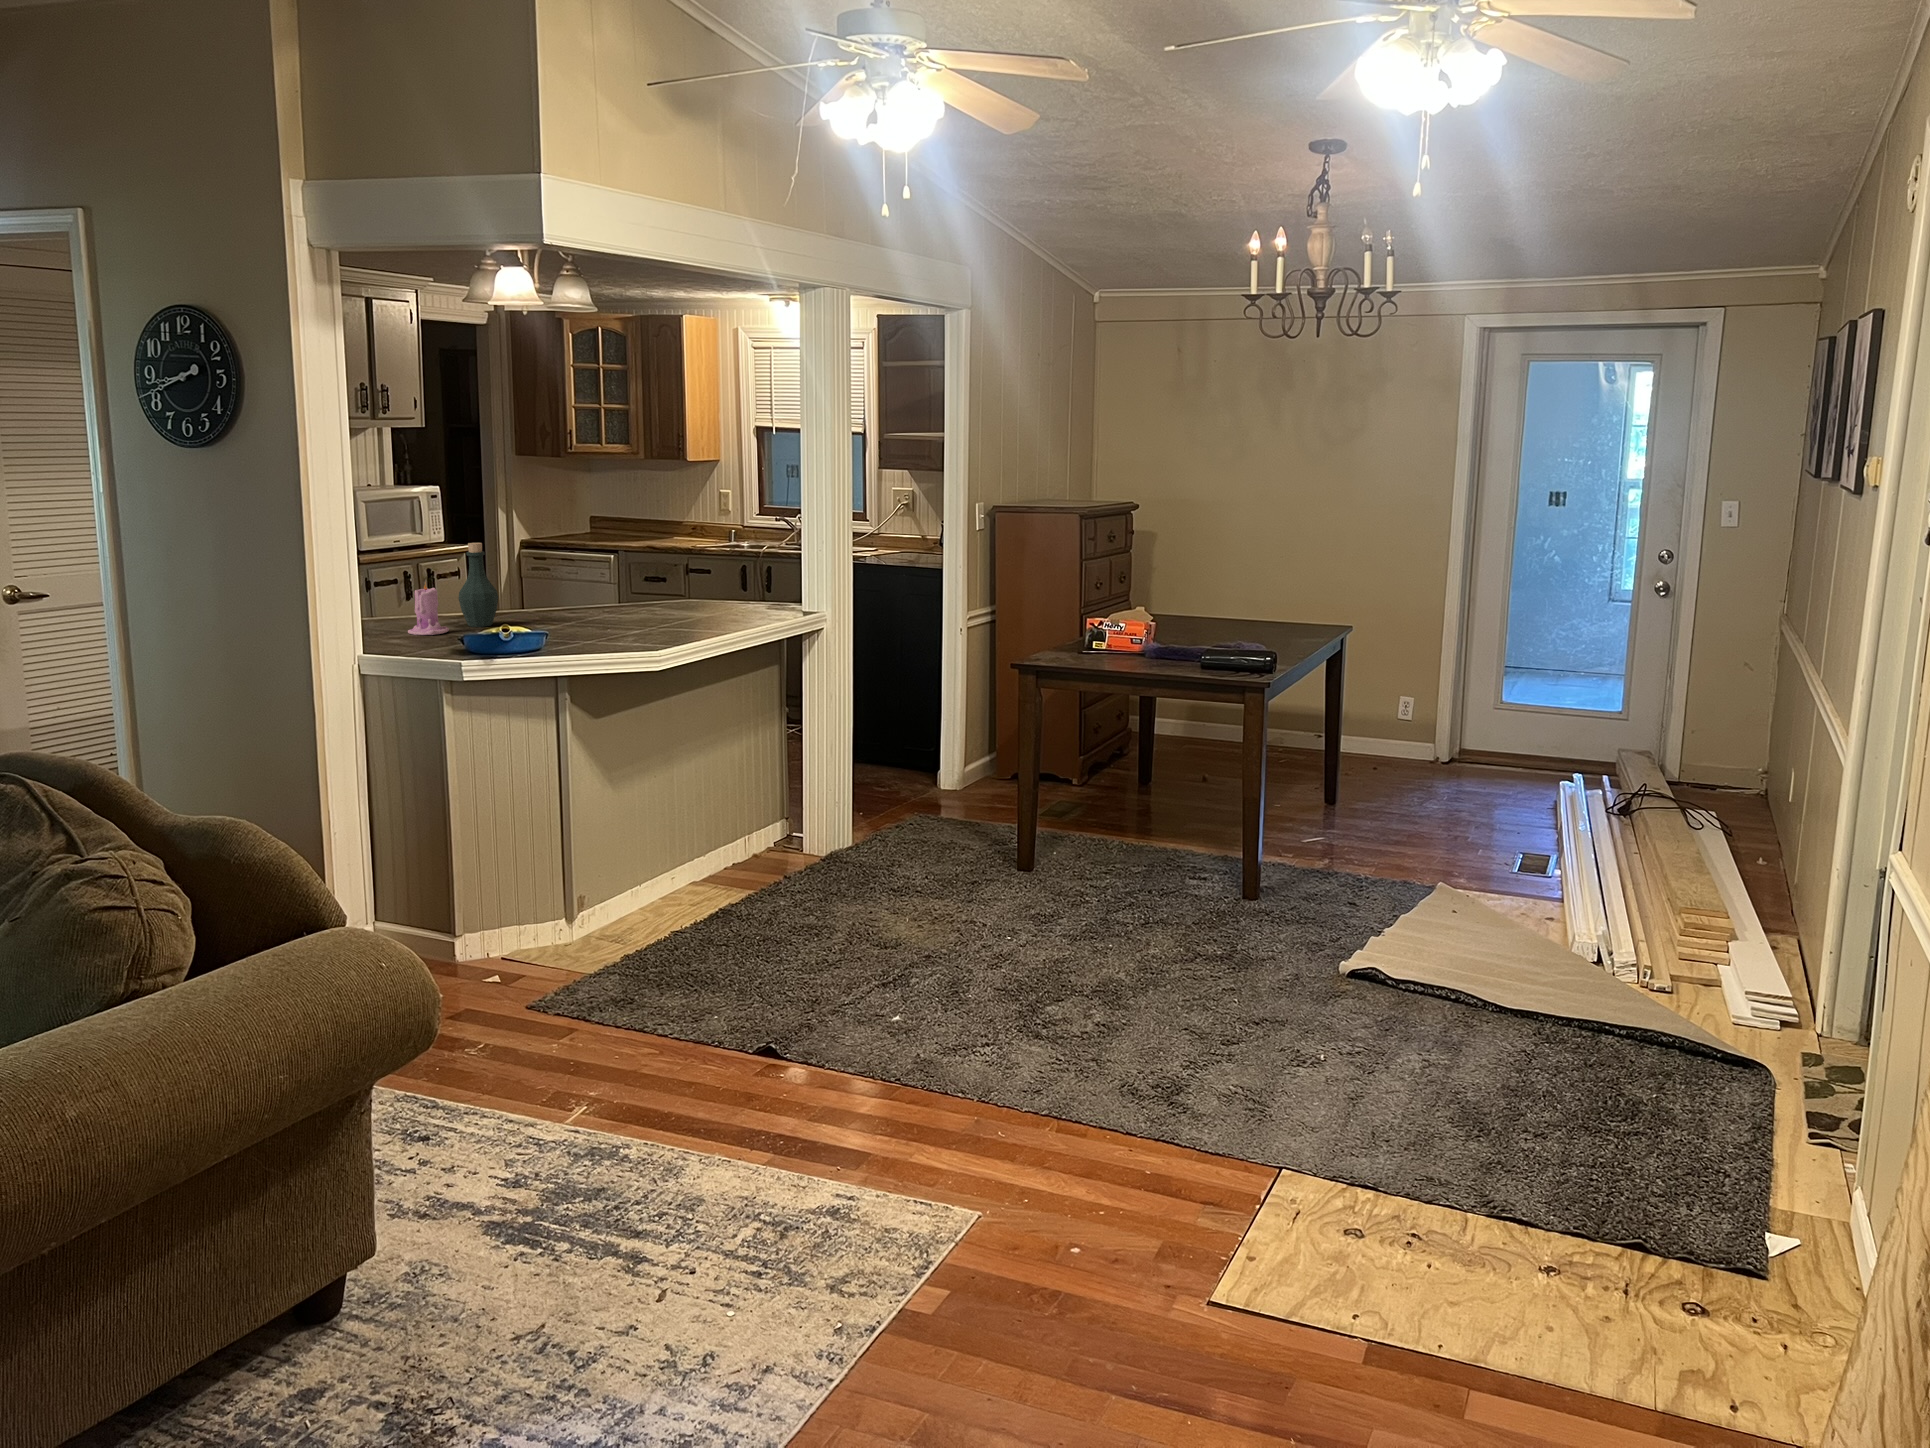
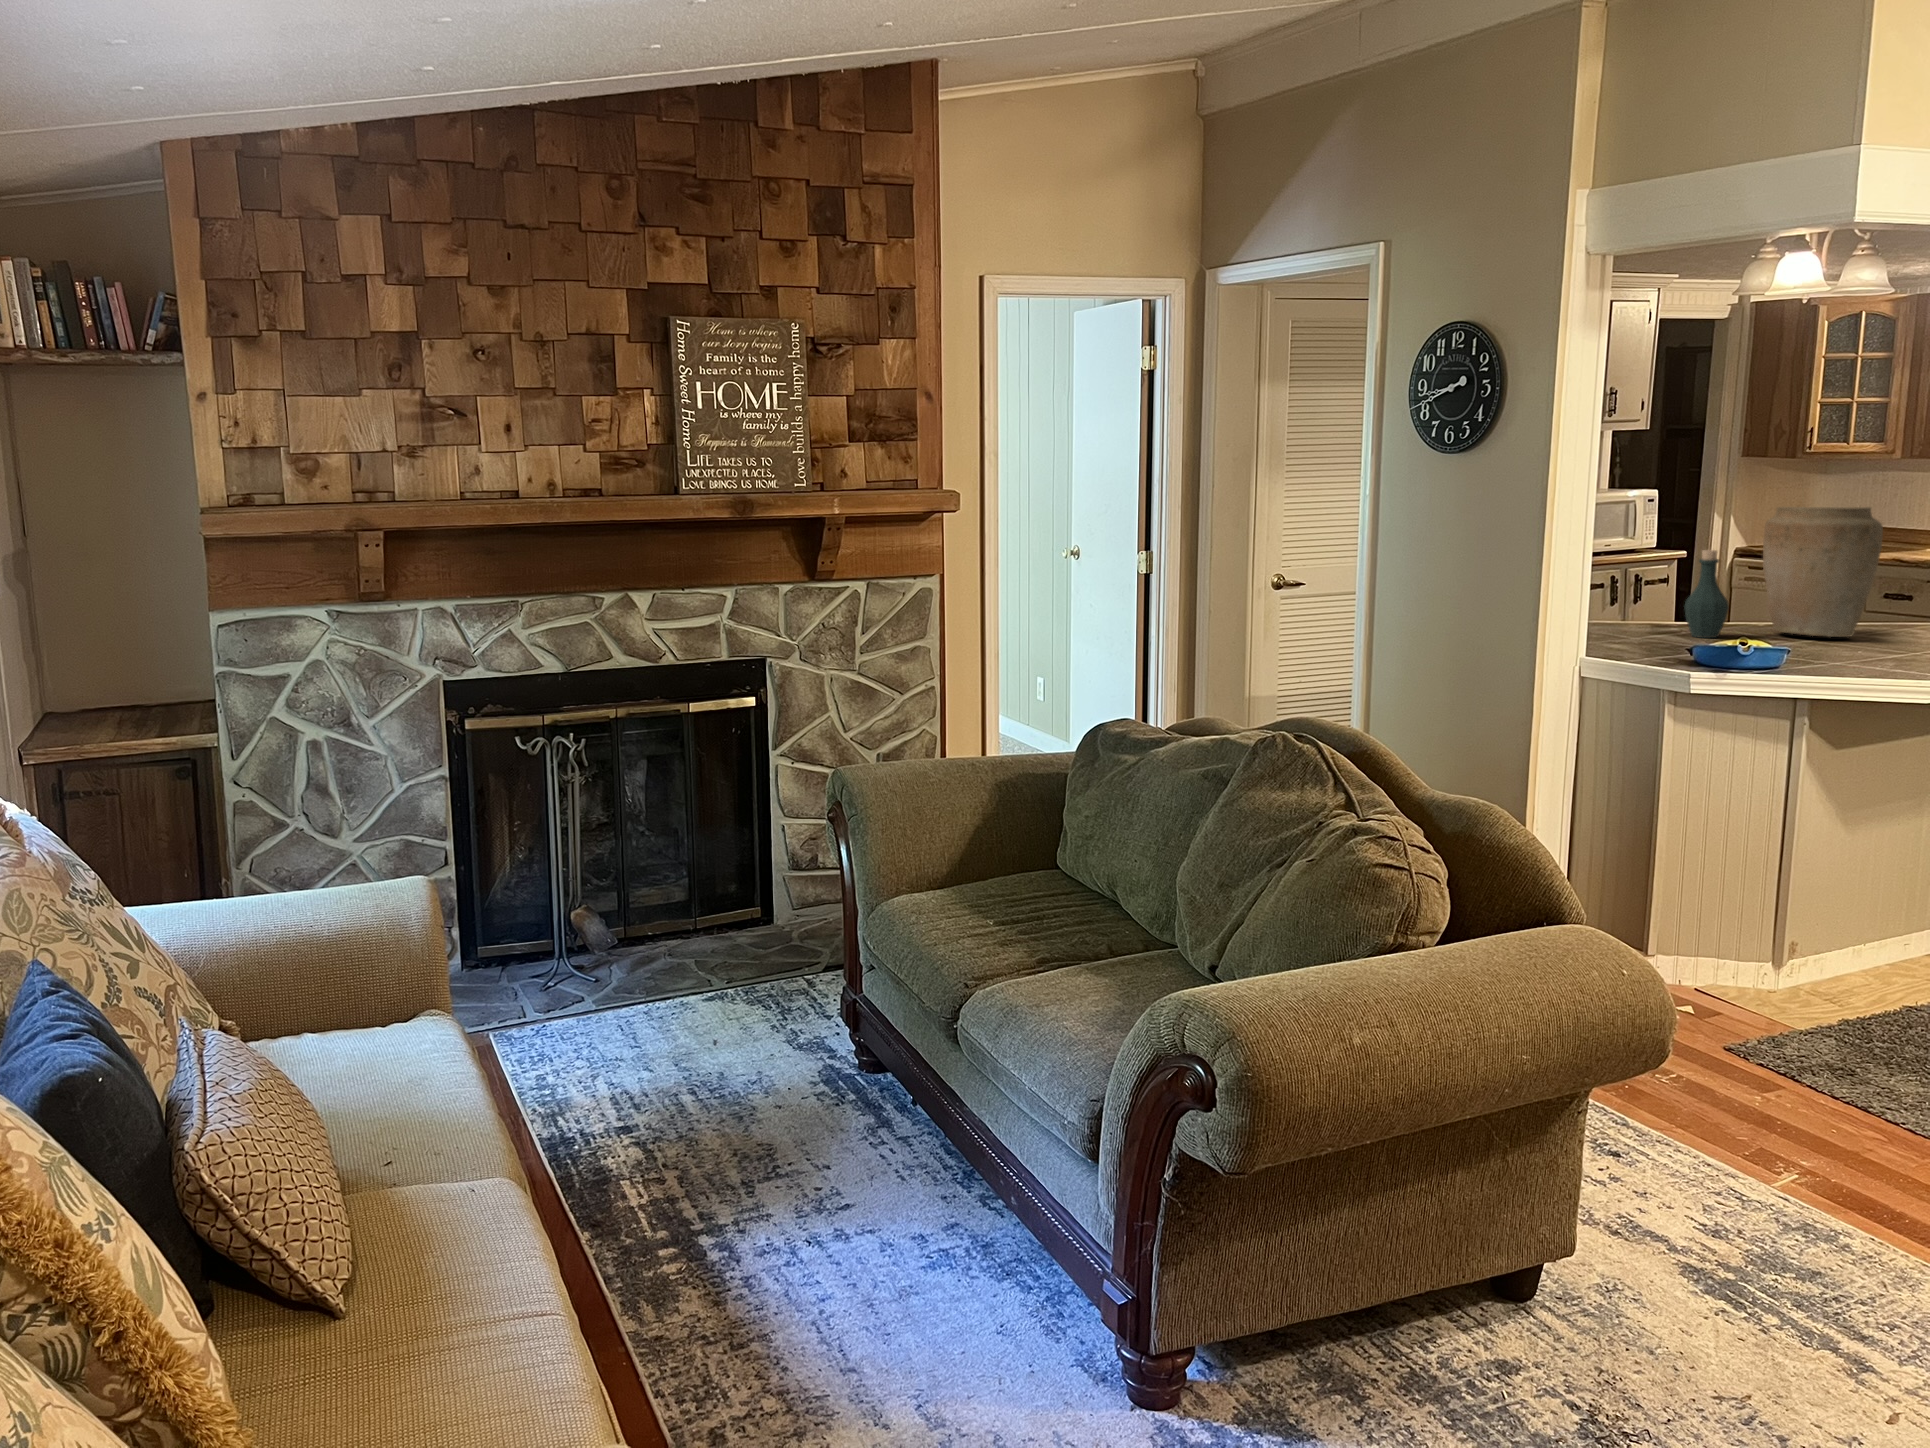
vase: none [522,501,618,618] -> present [1763,507,1883,637]
candle: present [408,584,449,635] -> none [1628,588,1672,643]

